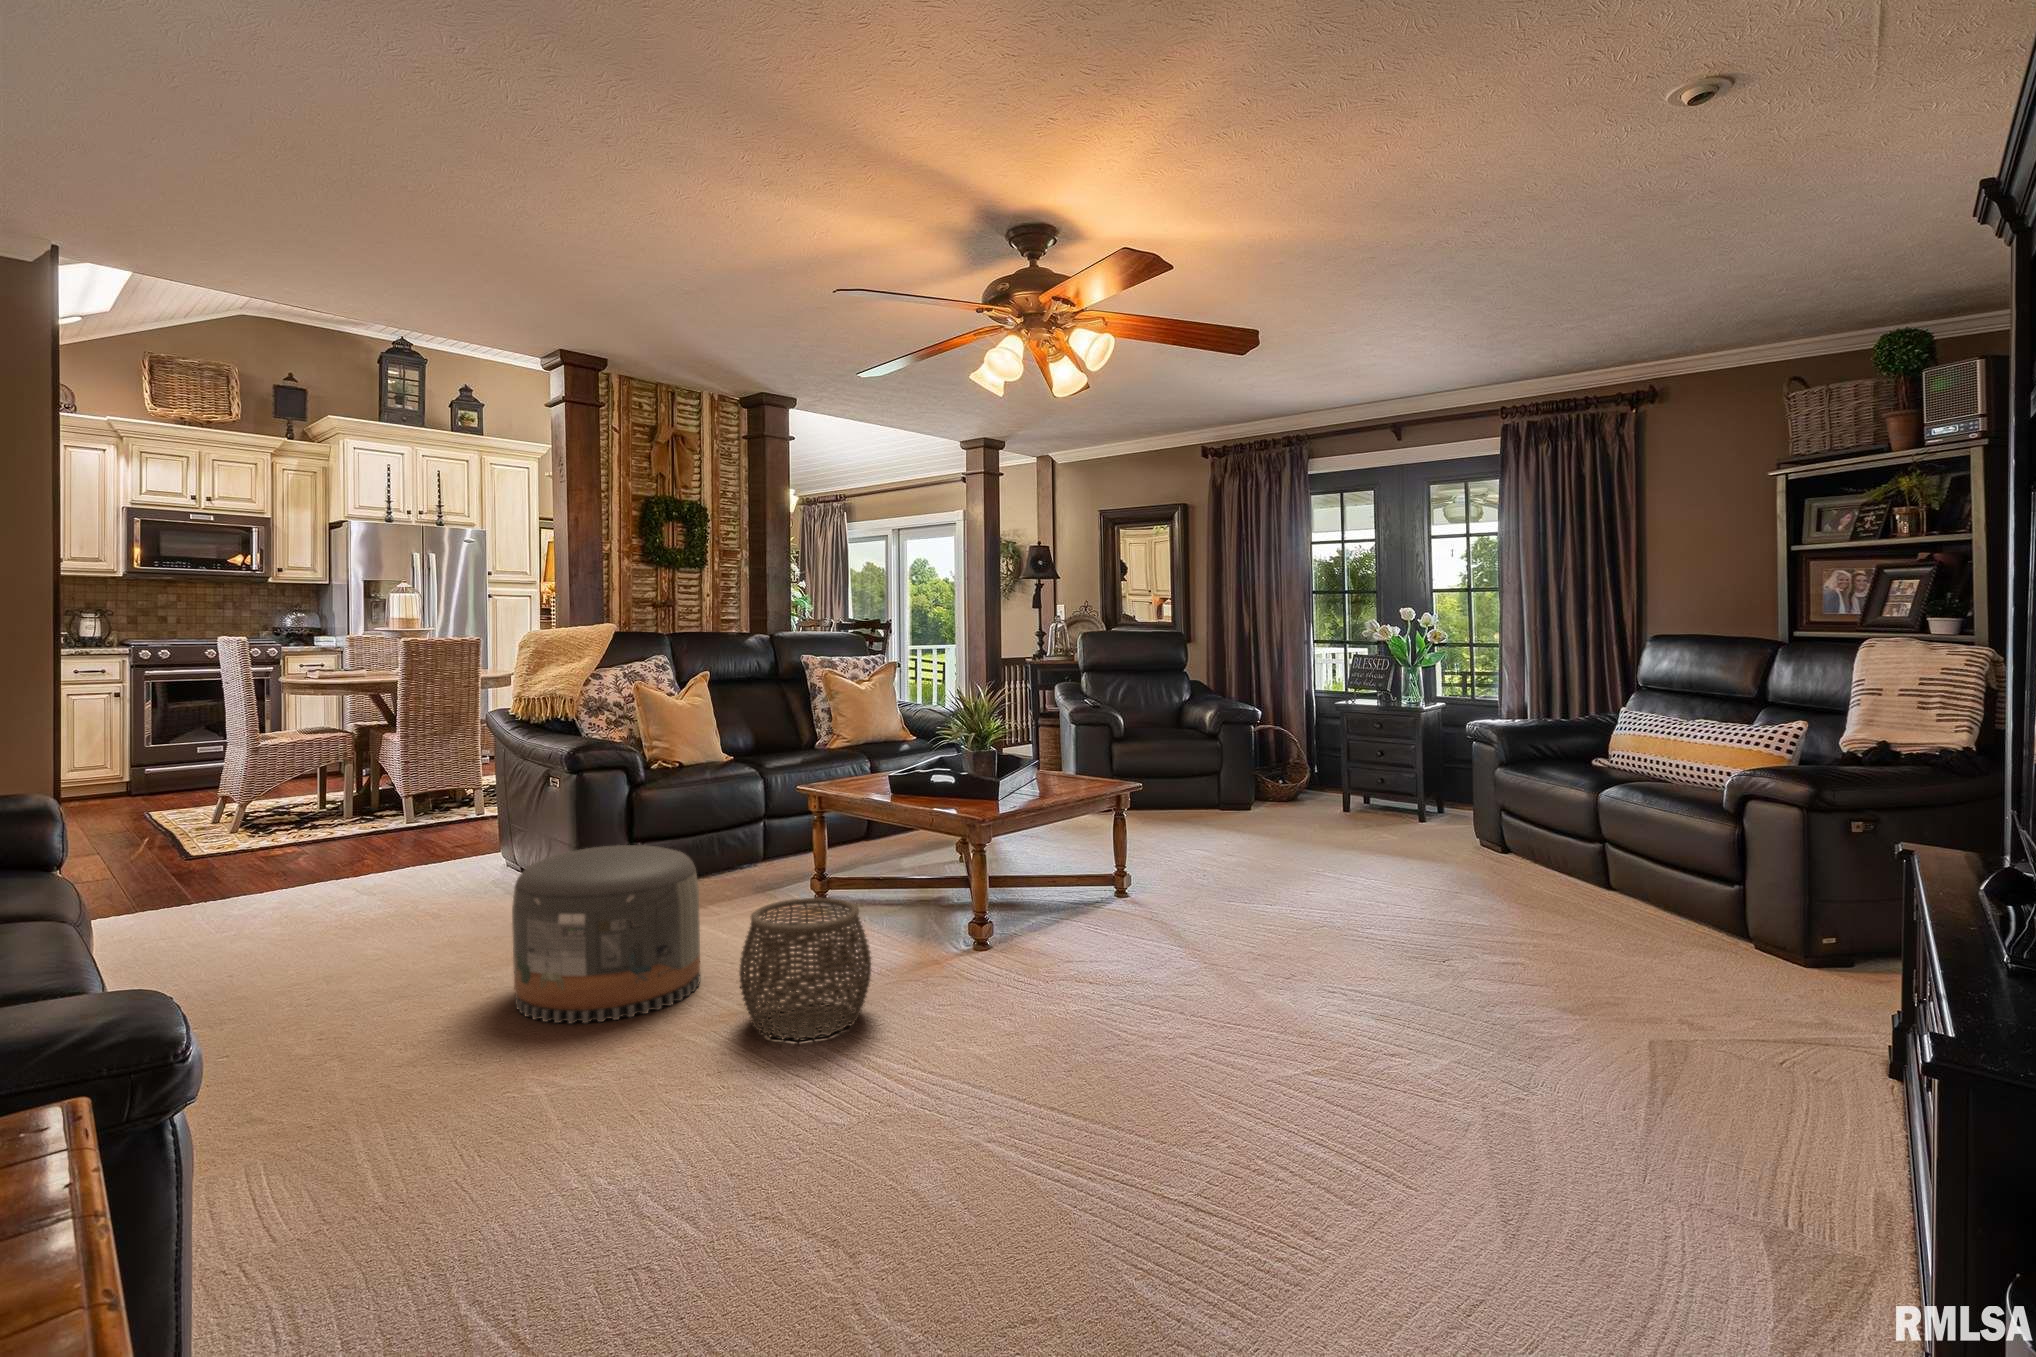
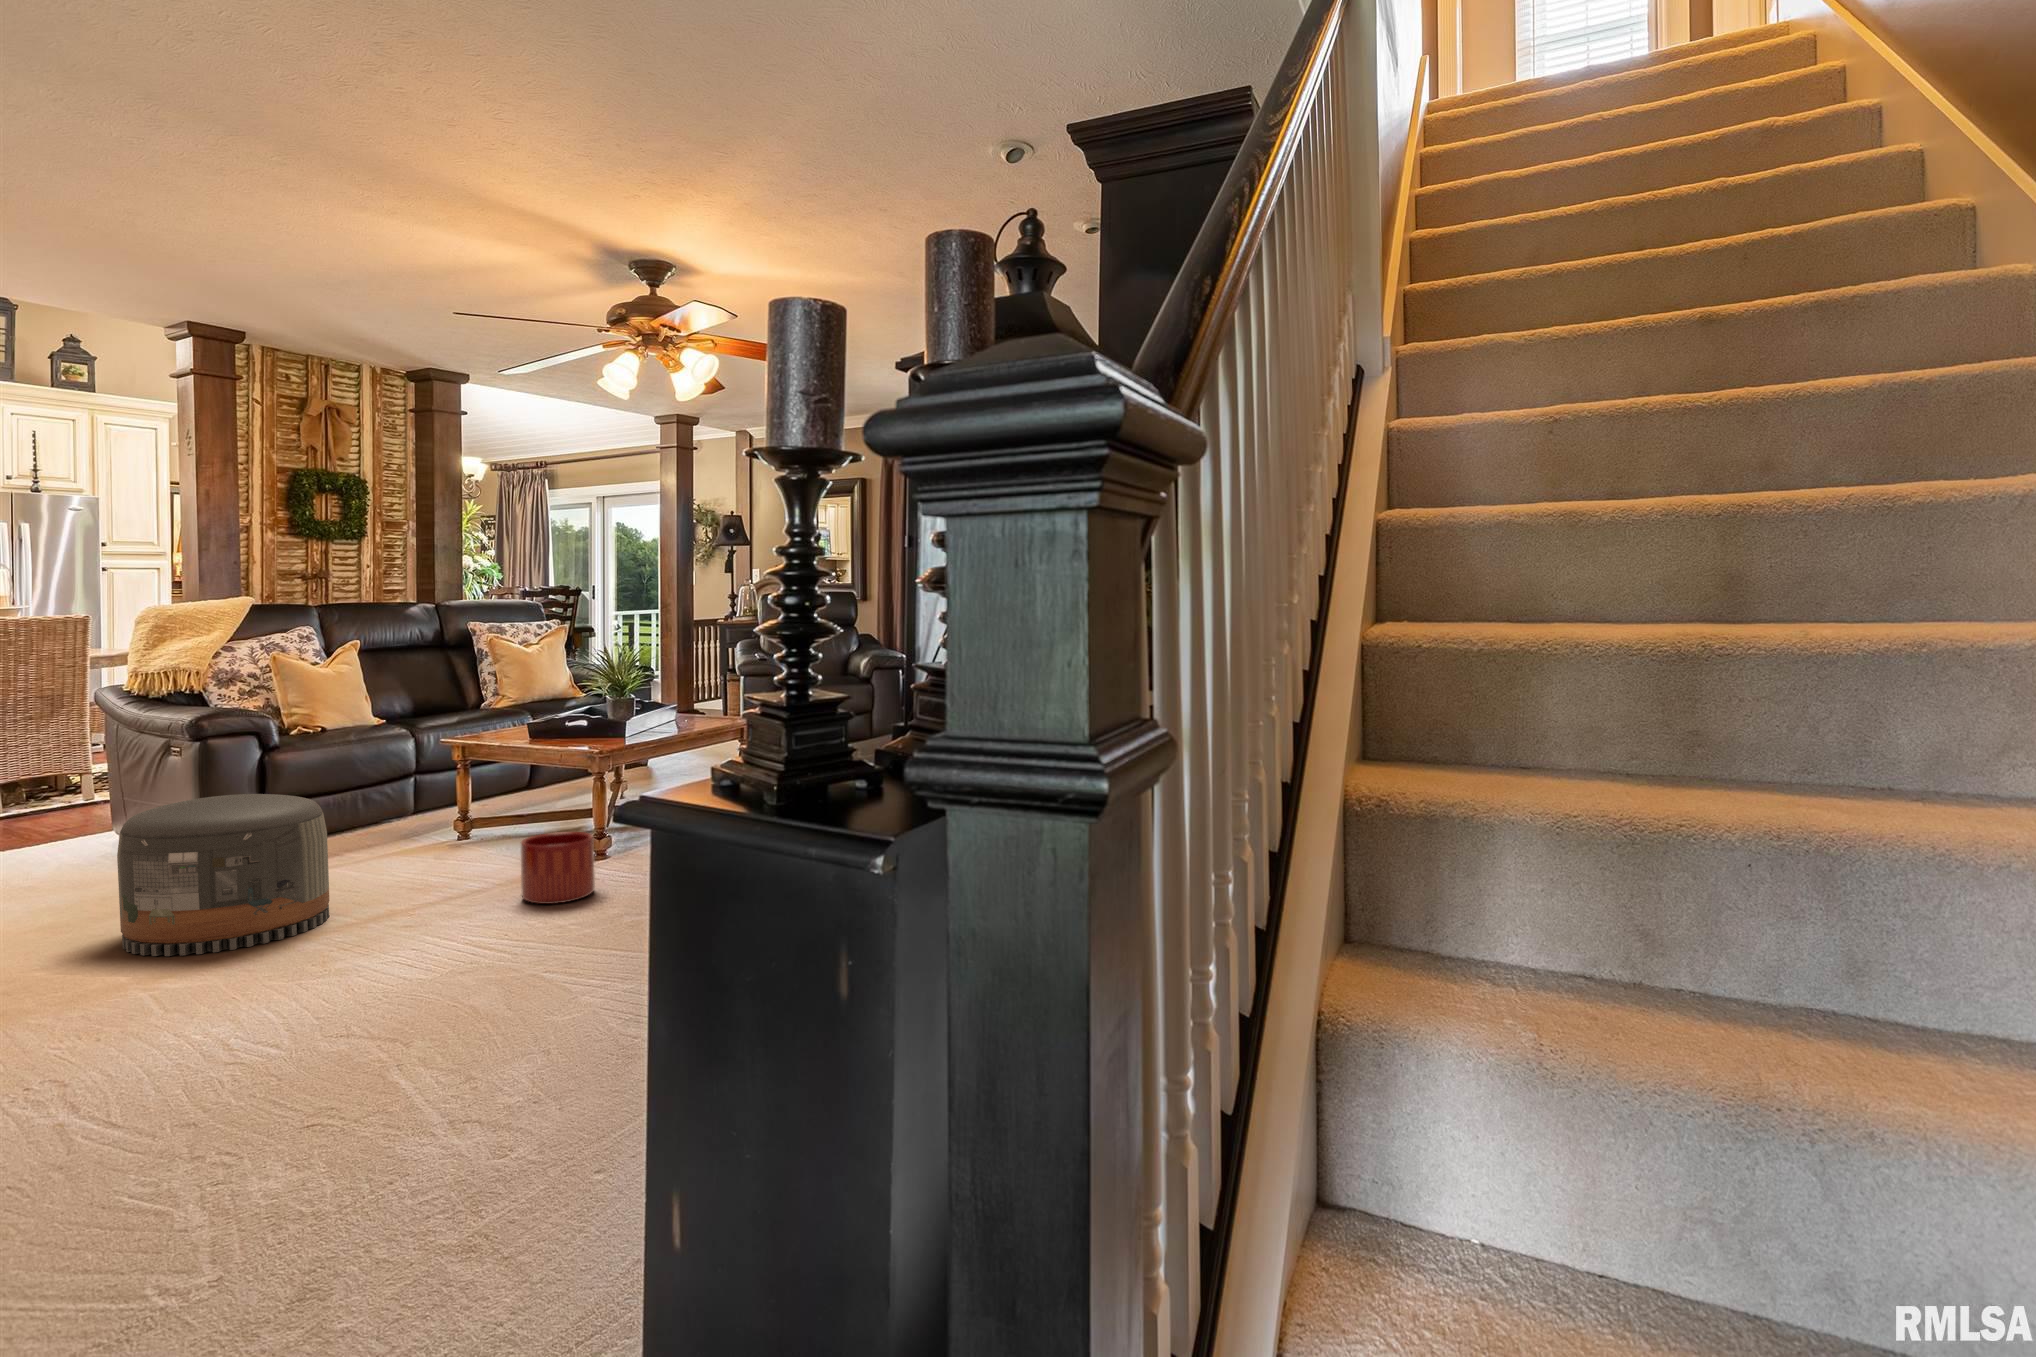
planter: none [889,897,964,983] -> present [521,832,595,904]
woven basket: present [739,898,871,1039] -> none [360,830,495,951]

